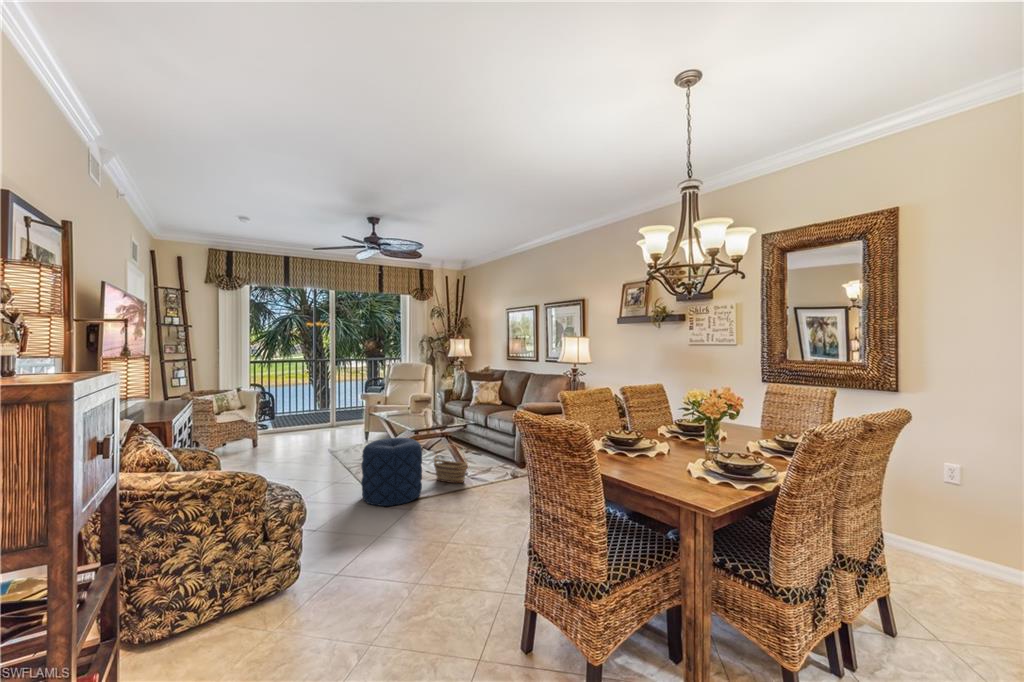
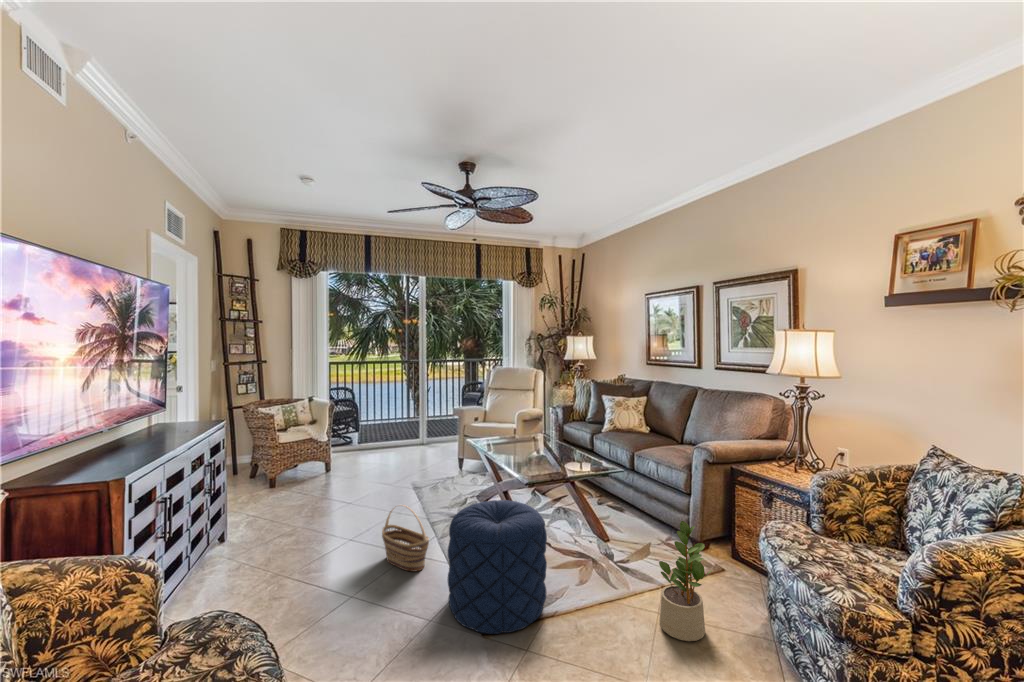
potted plant: none [484,437,510,499] -> present [659,521,712,641]
basket: present [434,448,468,483] -> present [382,506,429,572]

